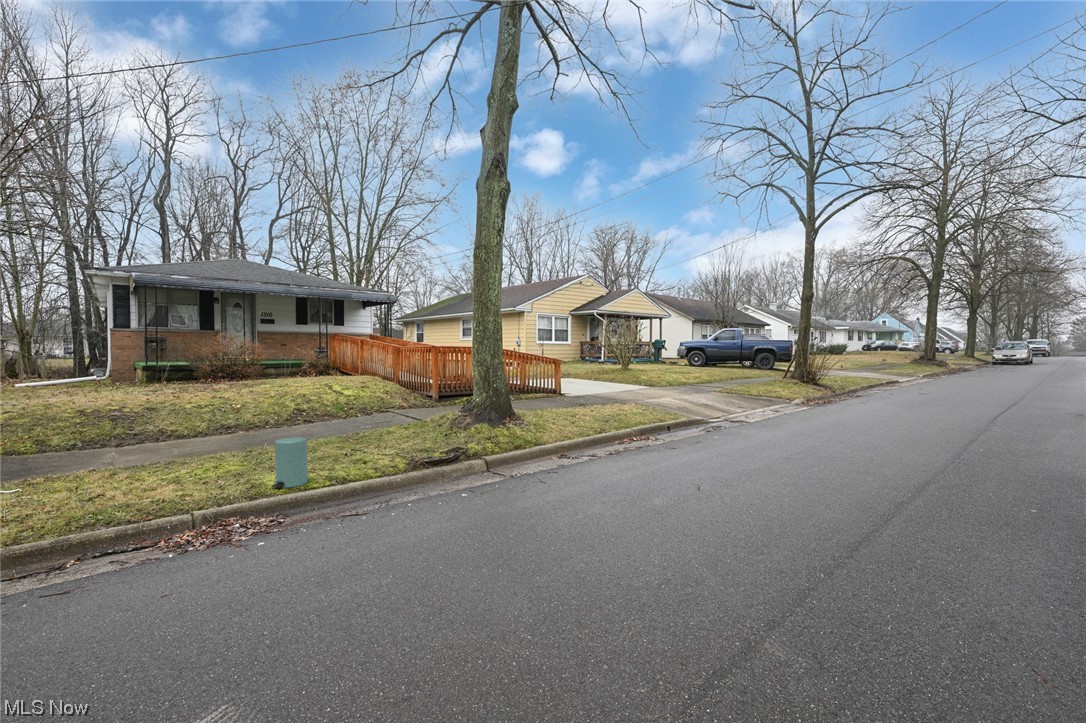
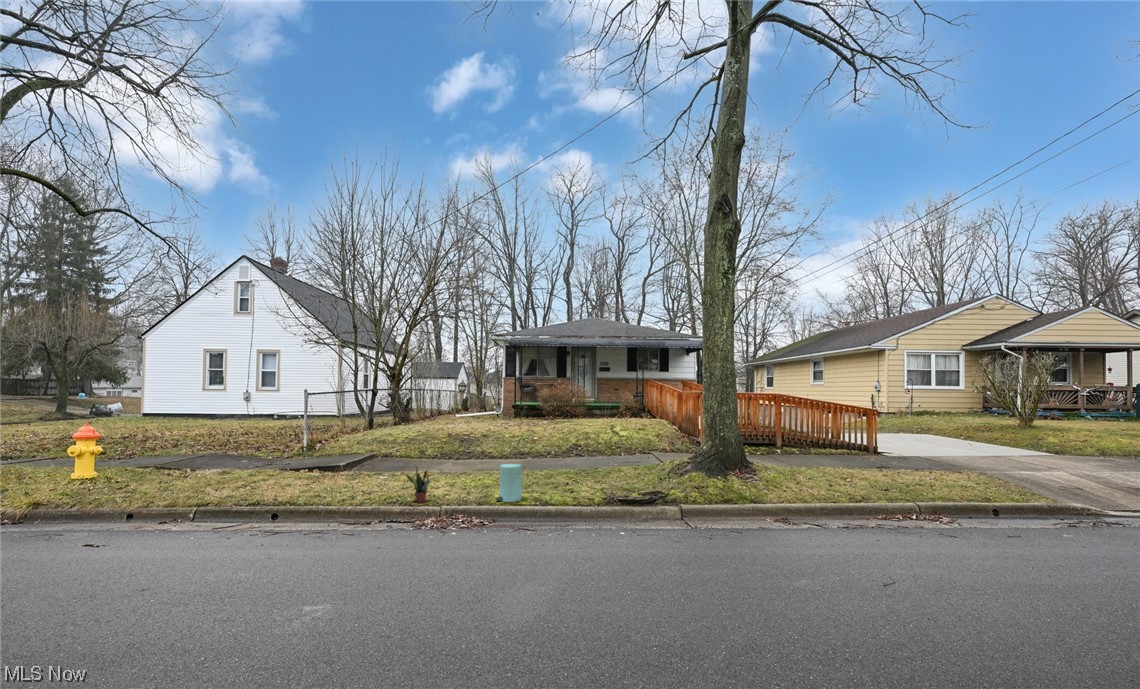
potted plant: none [117,459,167,513] -> present [406,467,432,502]

